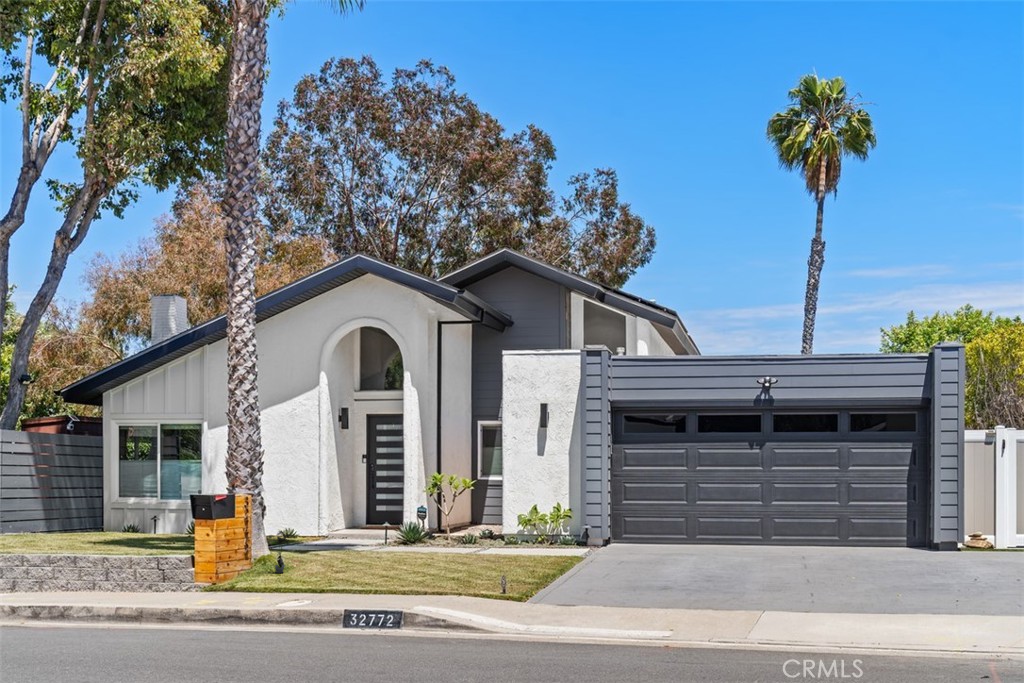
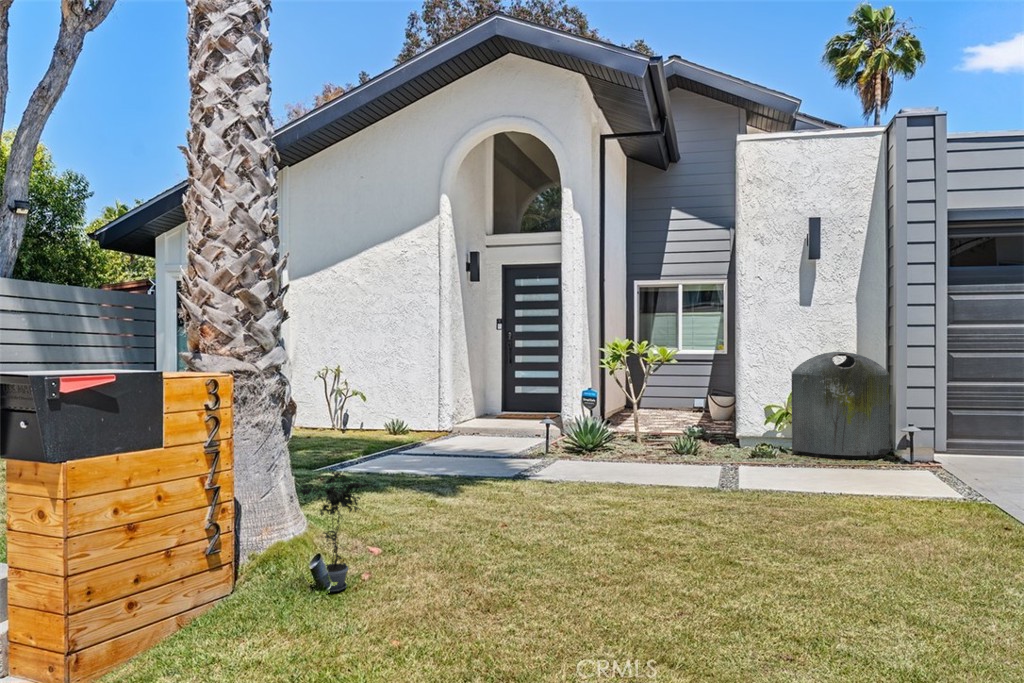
trash can: none [525,483,576,544] -> present [792,352,890,459]

